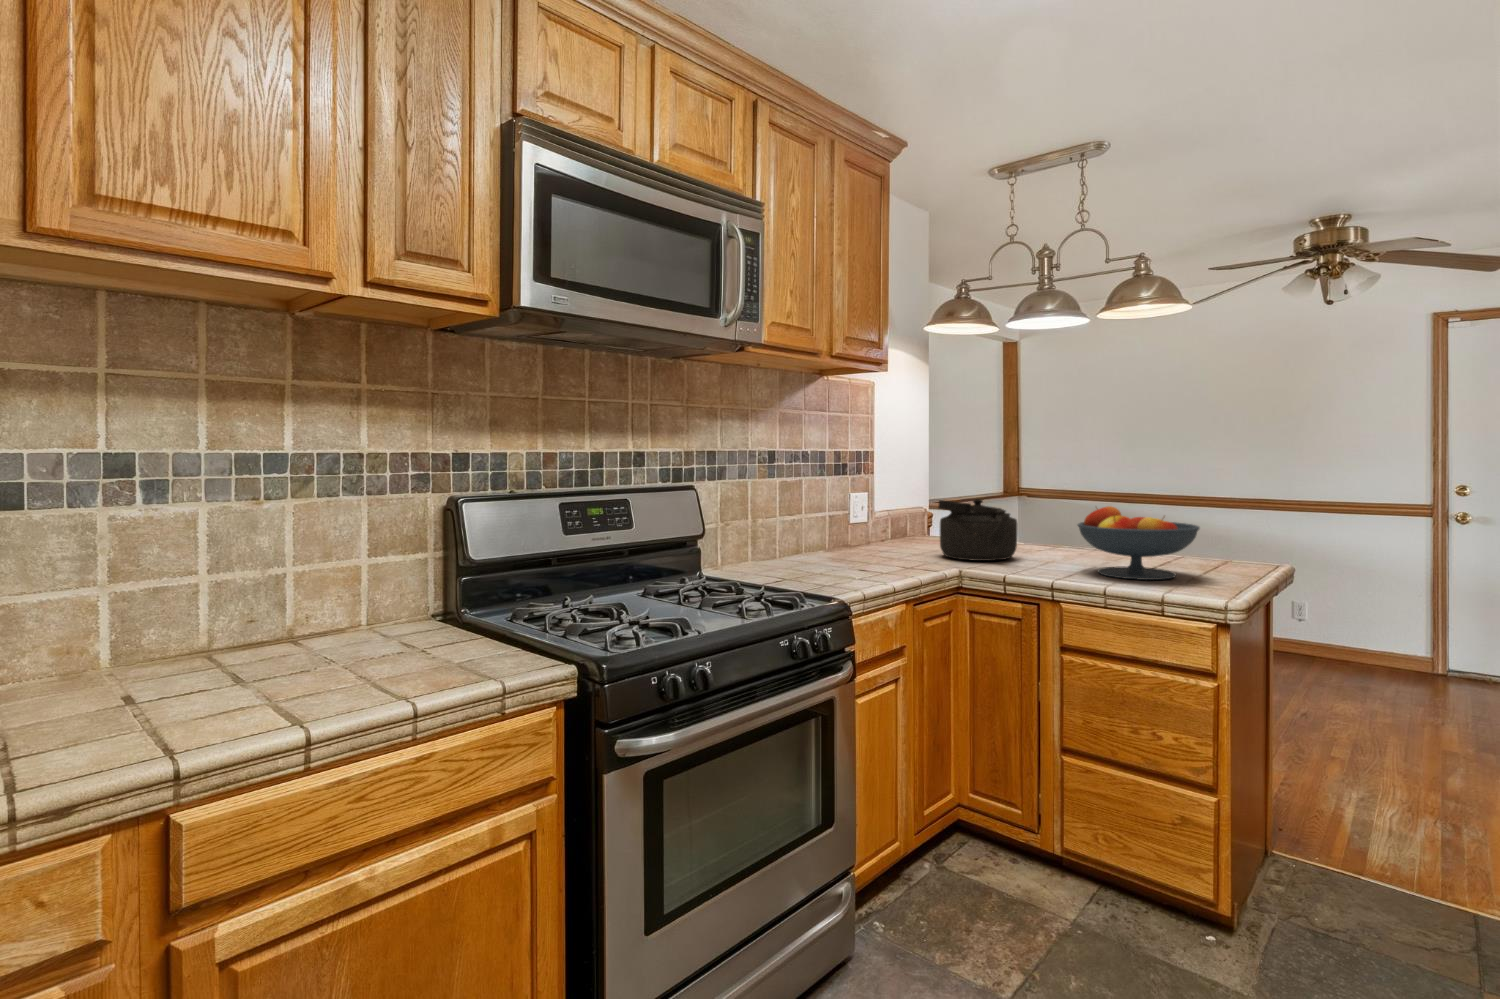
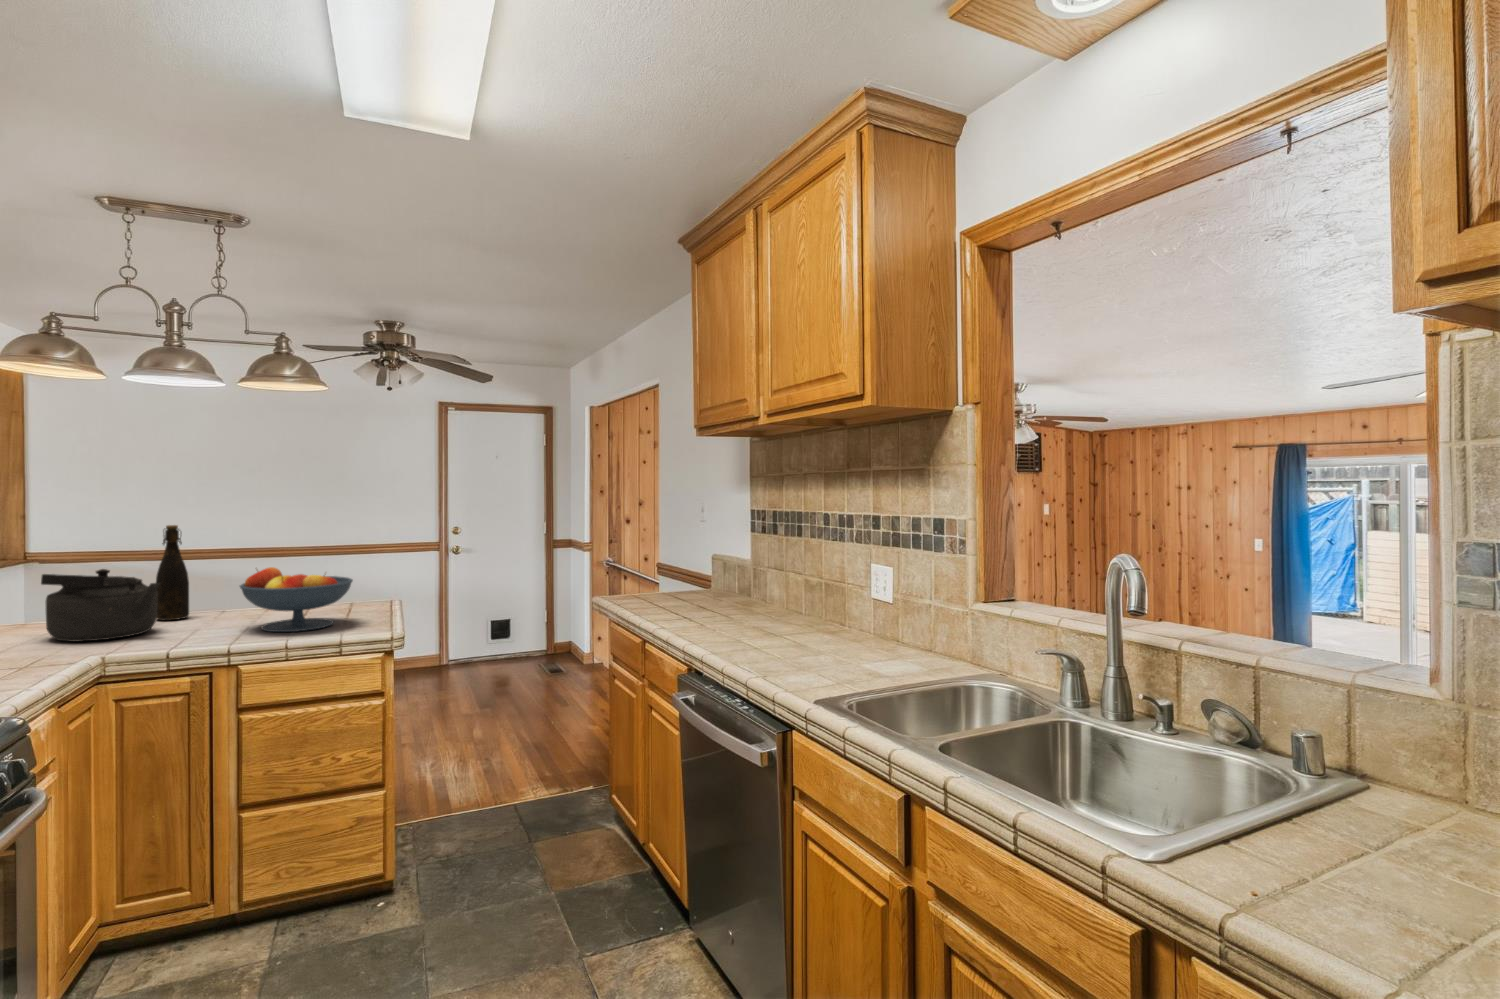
bottle: none [1027,463,1054,554] -> present [156,525,189,621]

